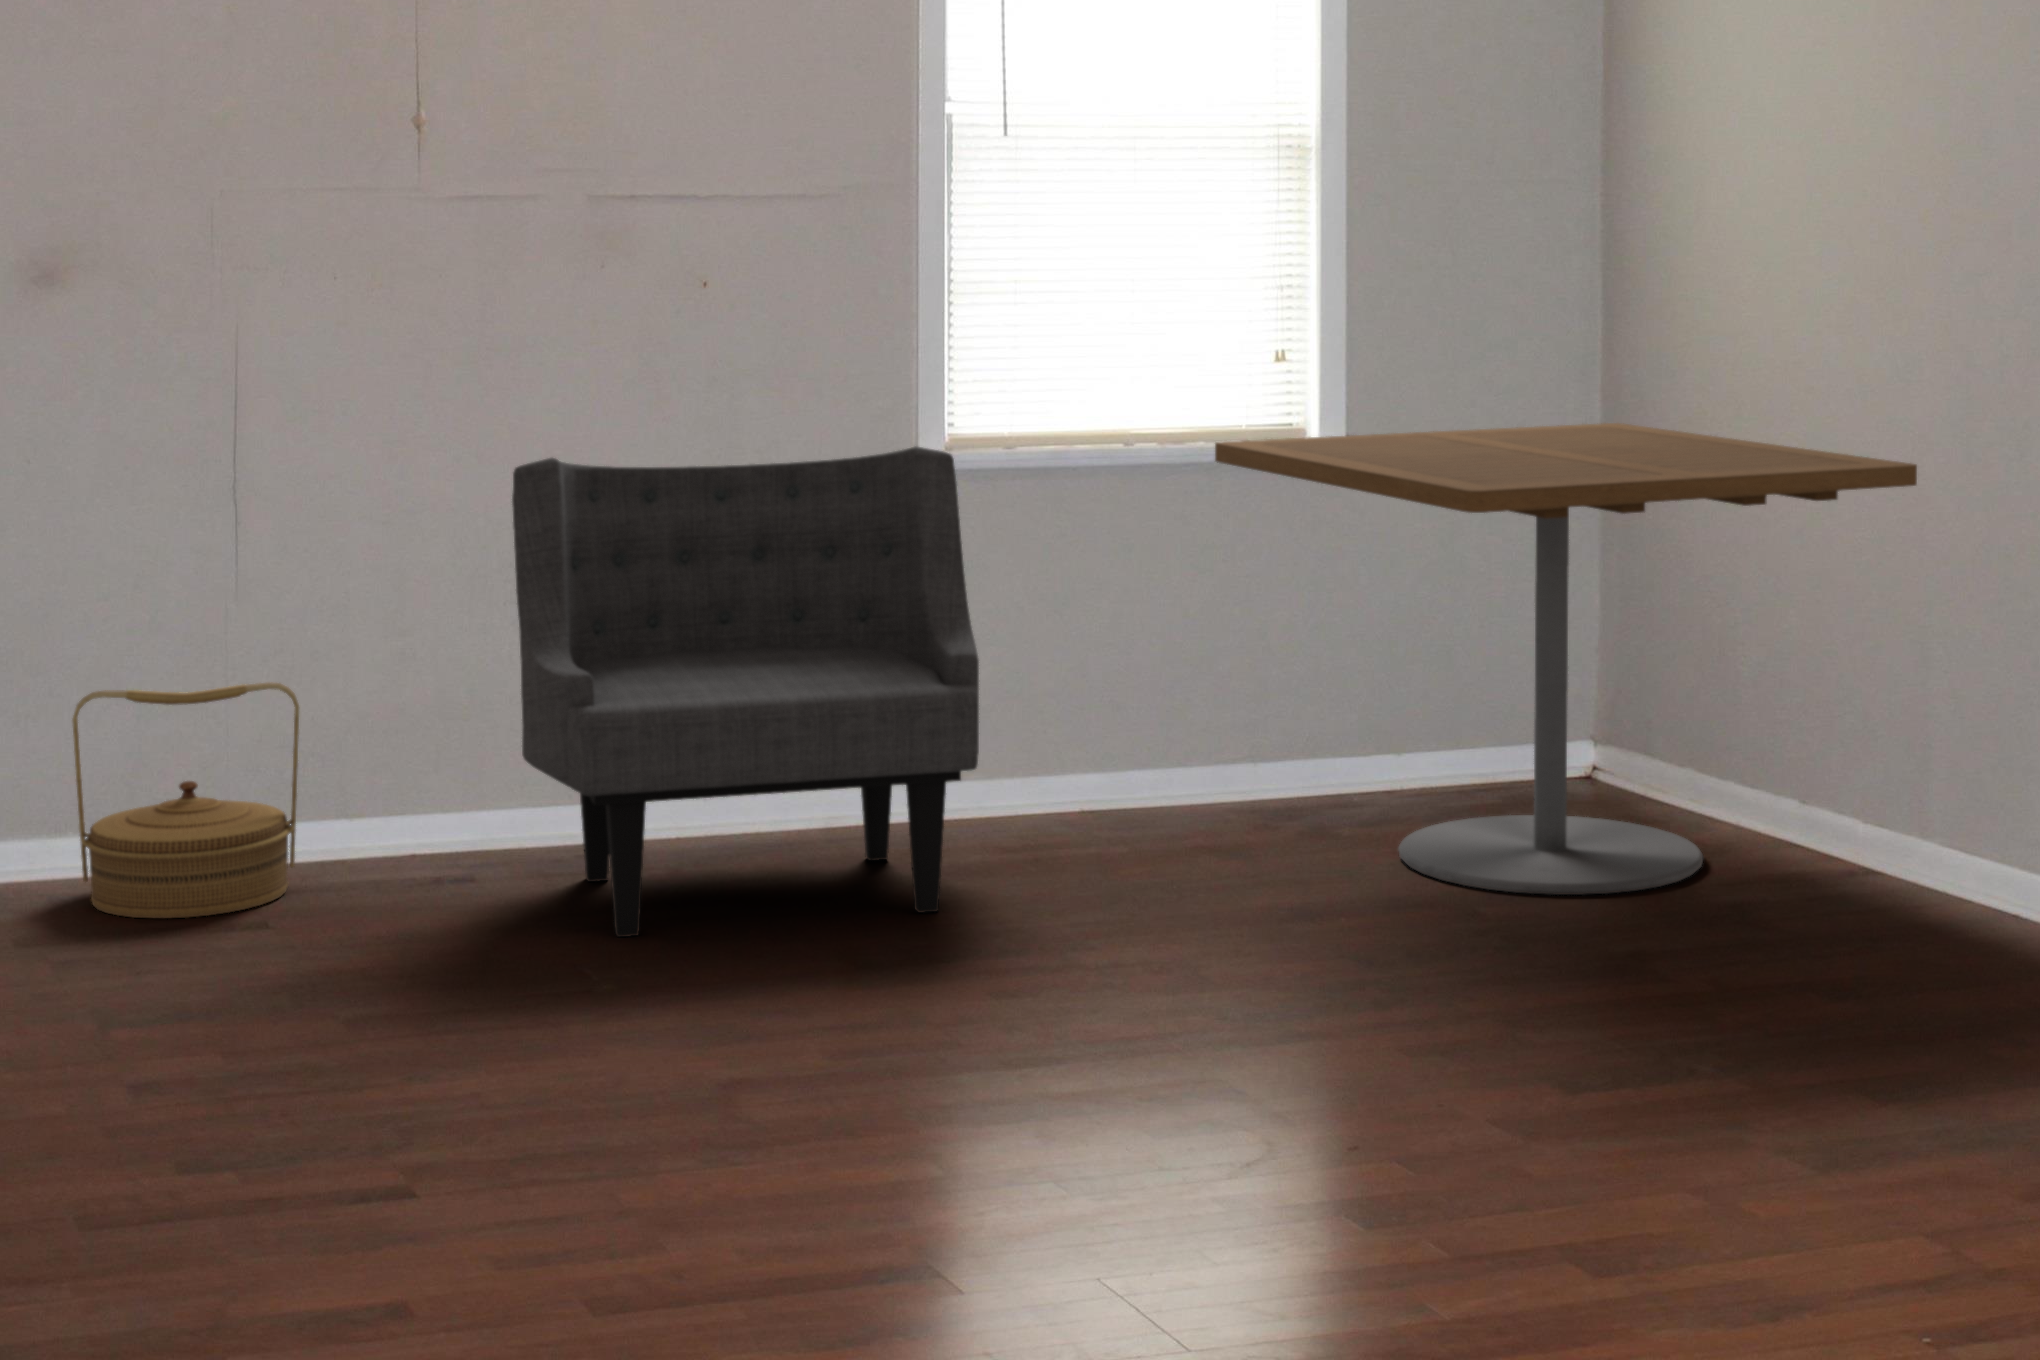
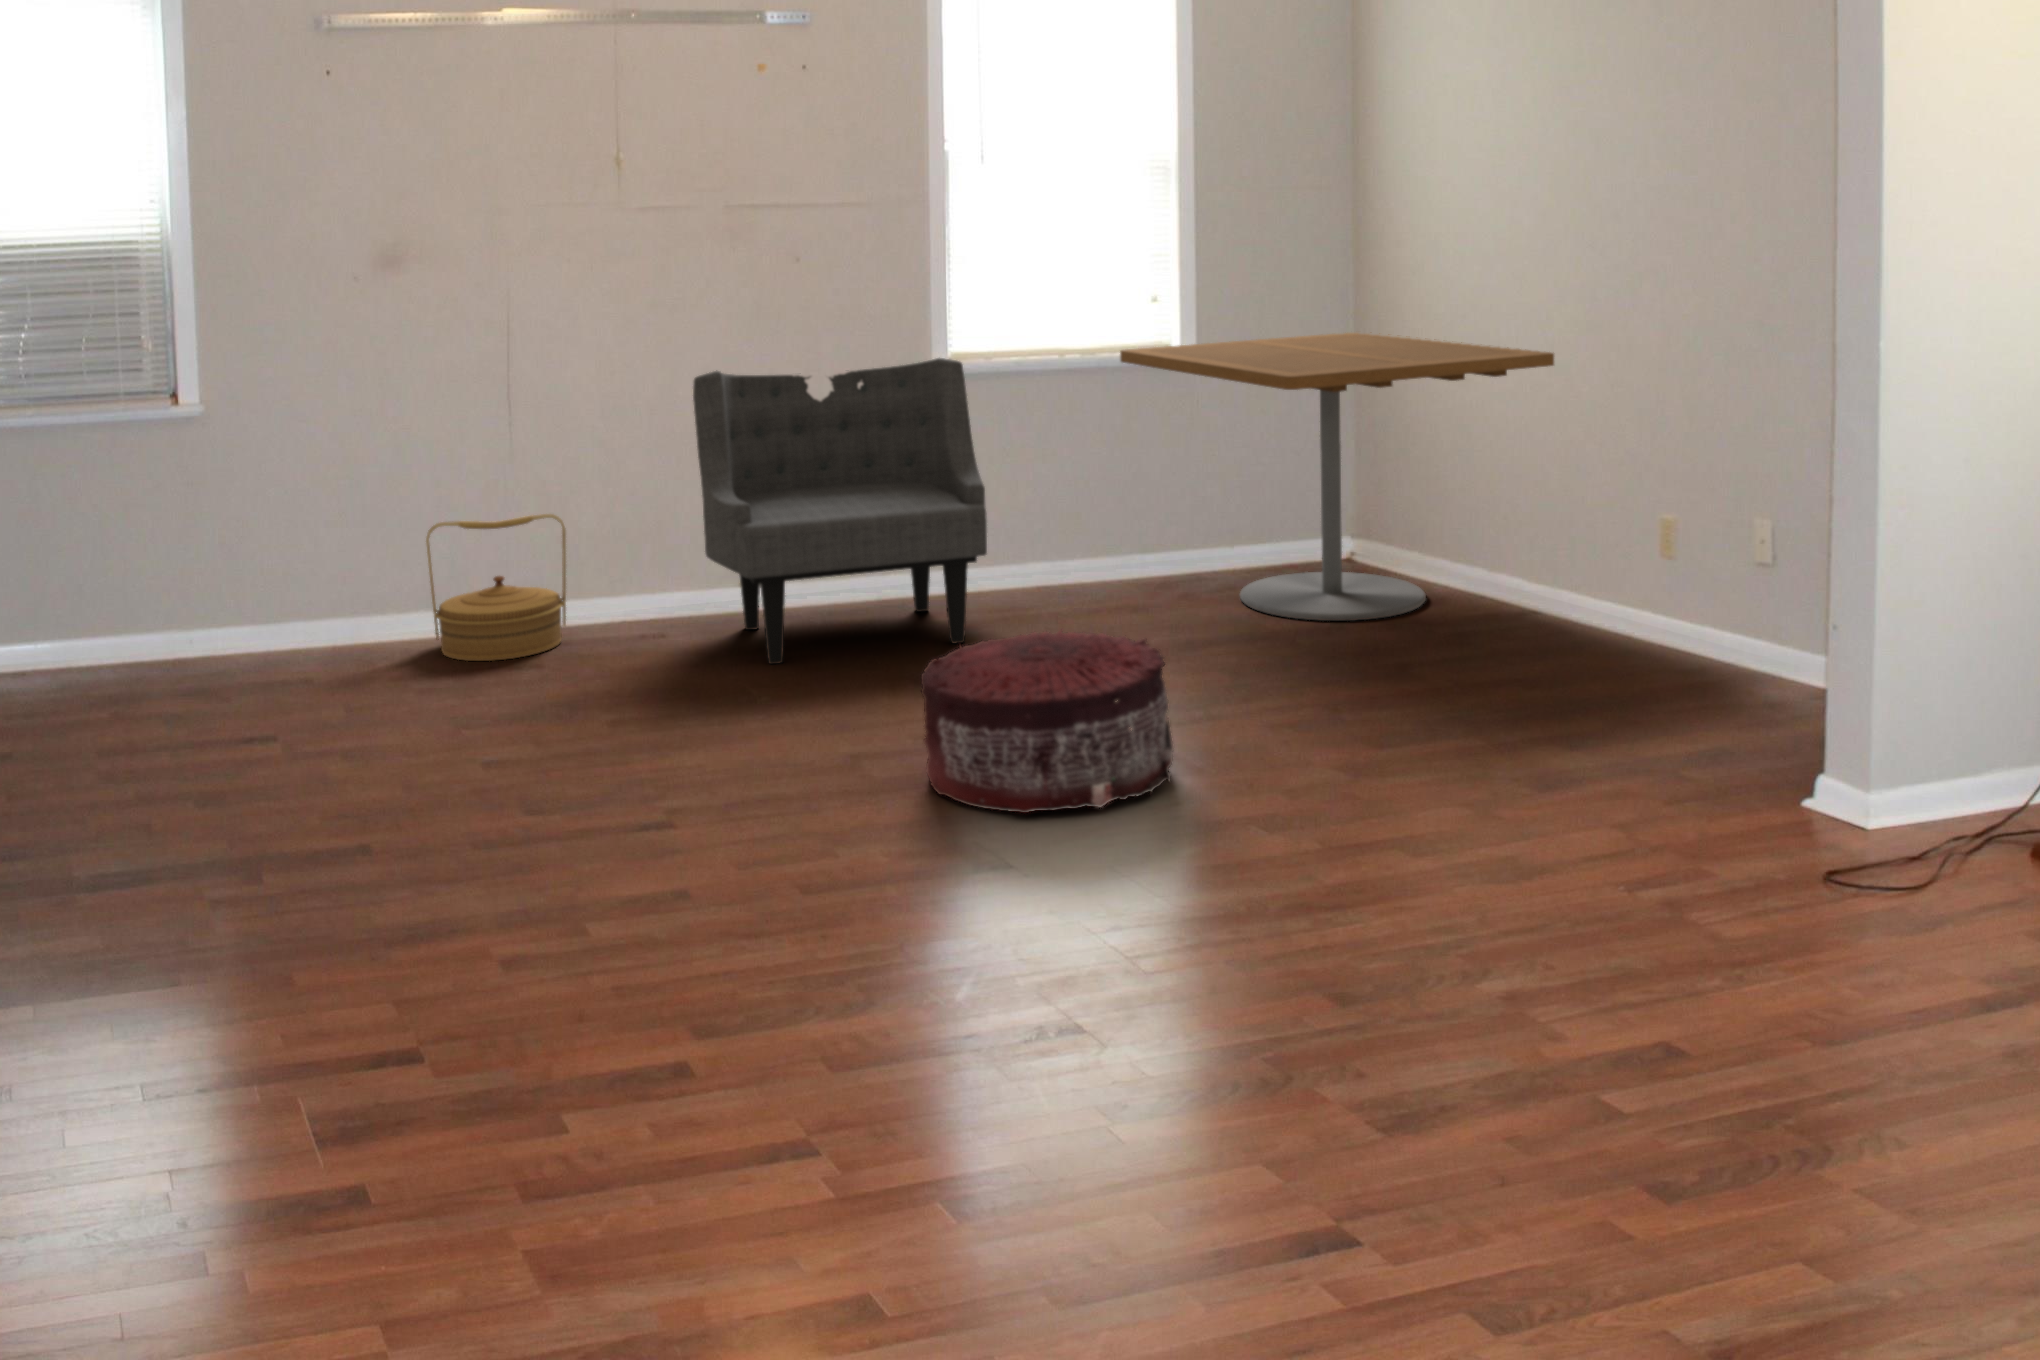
pouf: none [834,886,1240,1184] -> present [921,629,1173,813]

